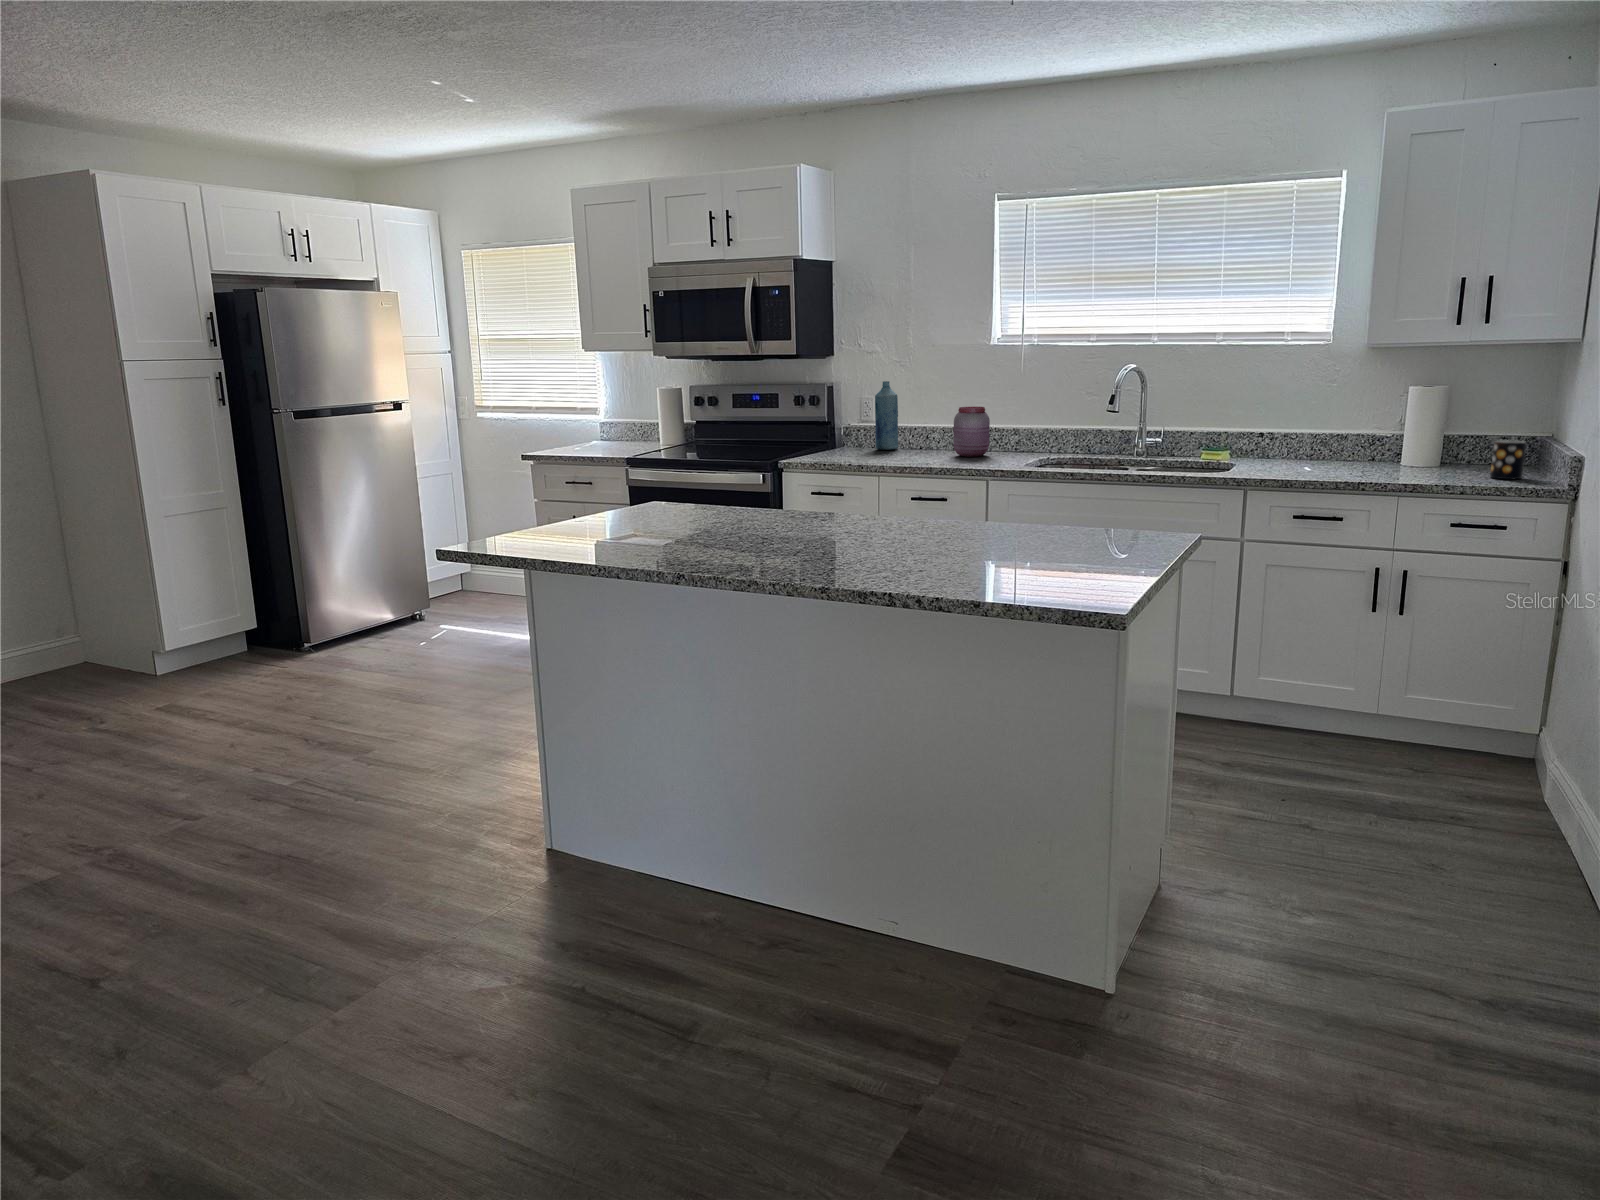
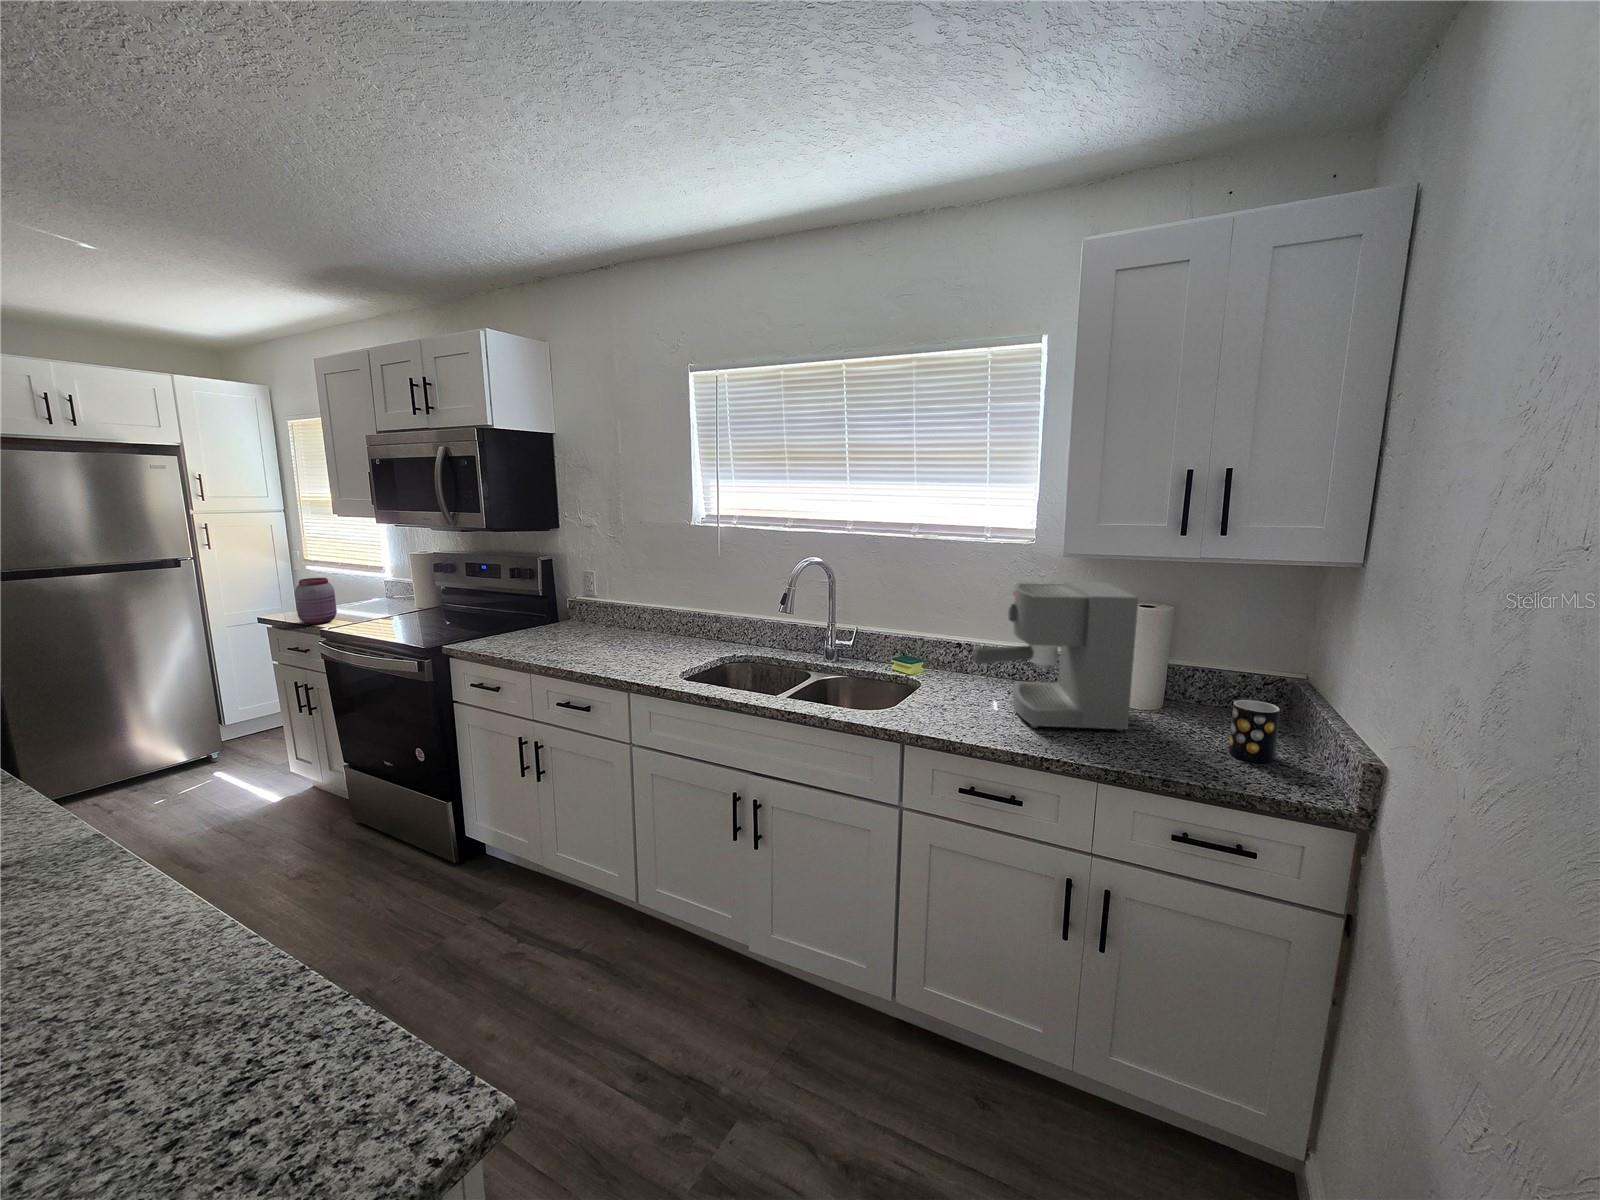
coffee maker: none [1296,369,1427,474] -> present [973,582,1138,731]
bottle: present [875,381,899,450] -> none [580,559,608,631]
jar: present [953,407,990,457] -> present [295,578,337,624]

